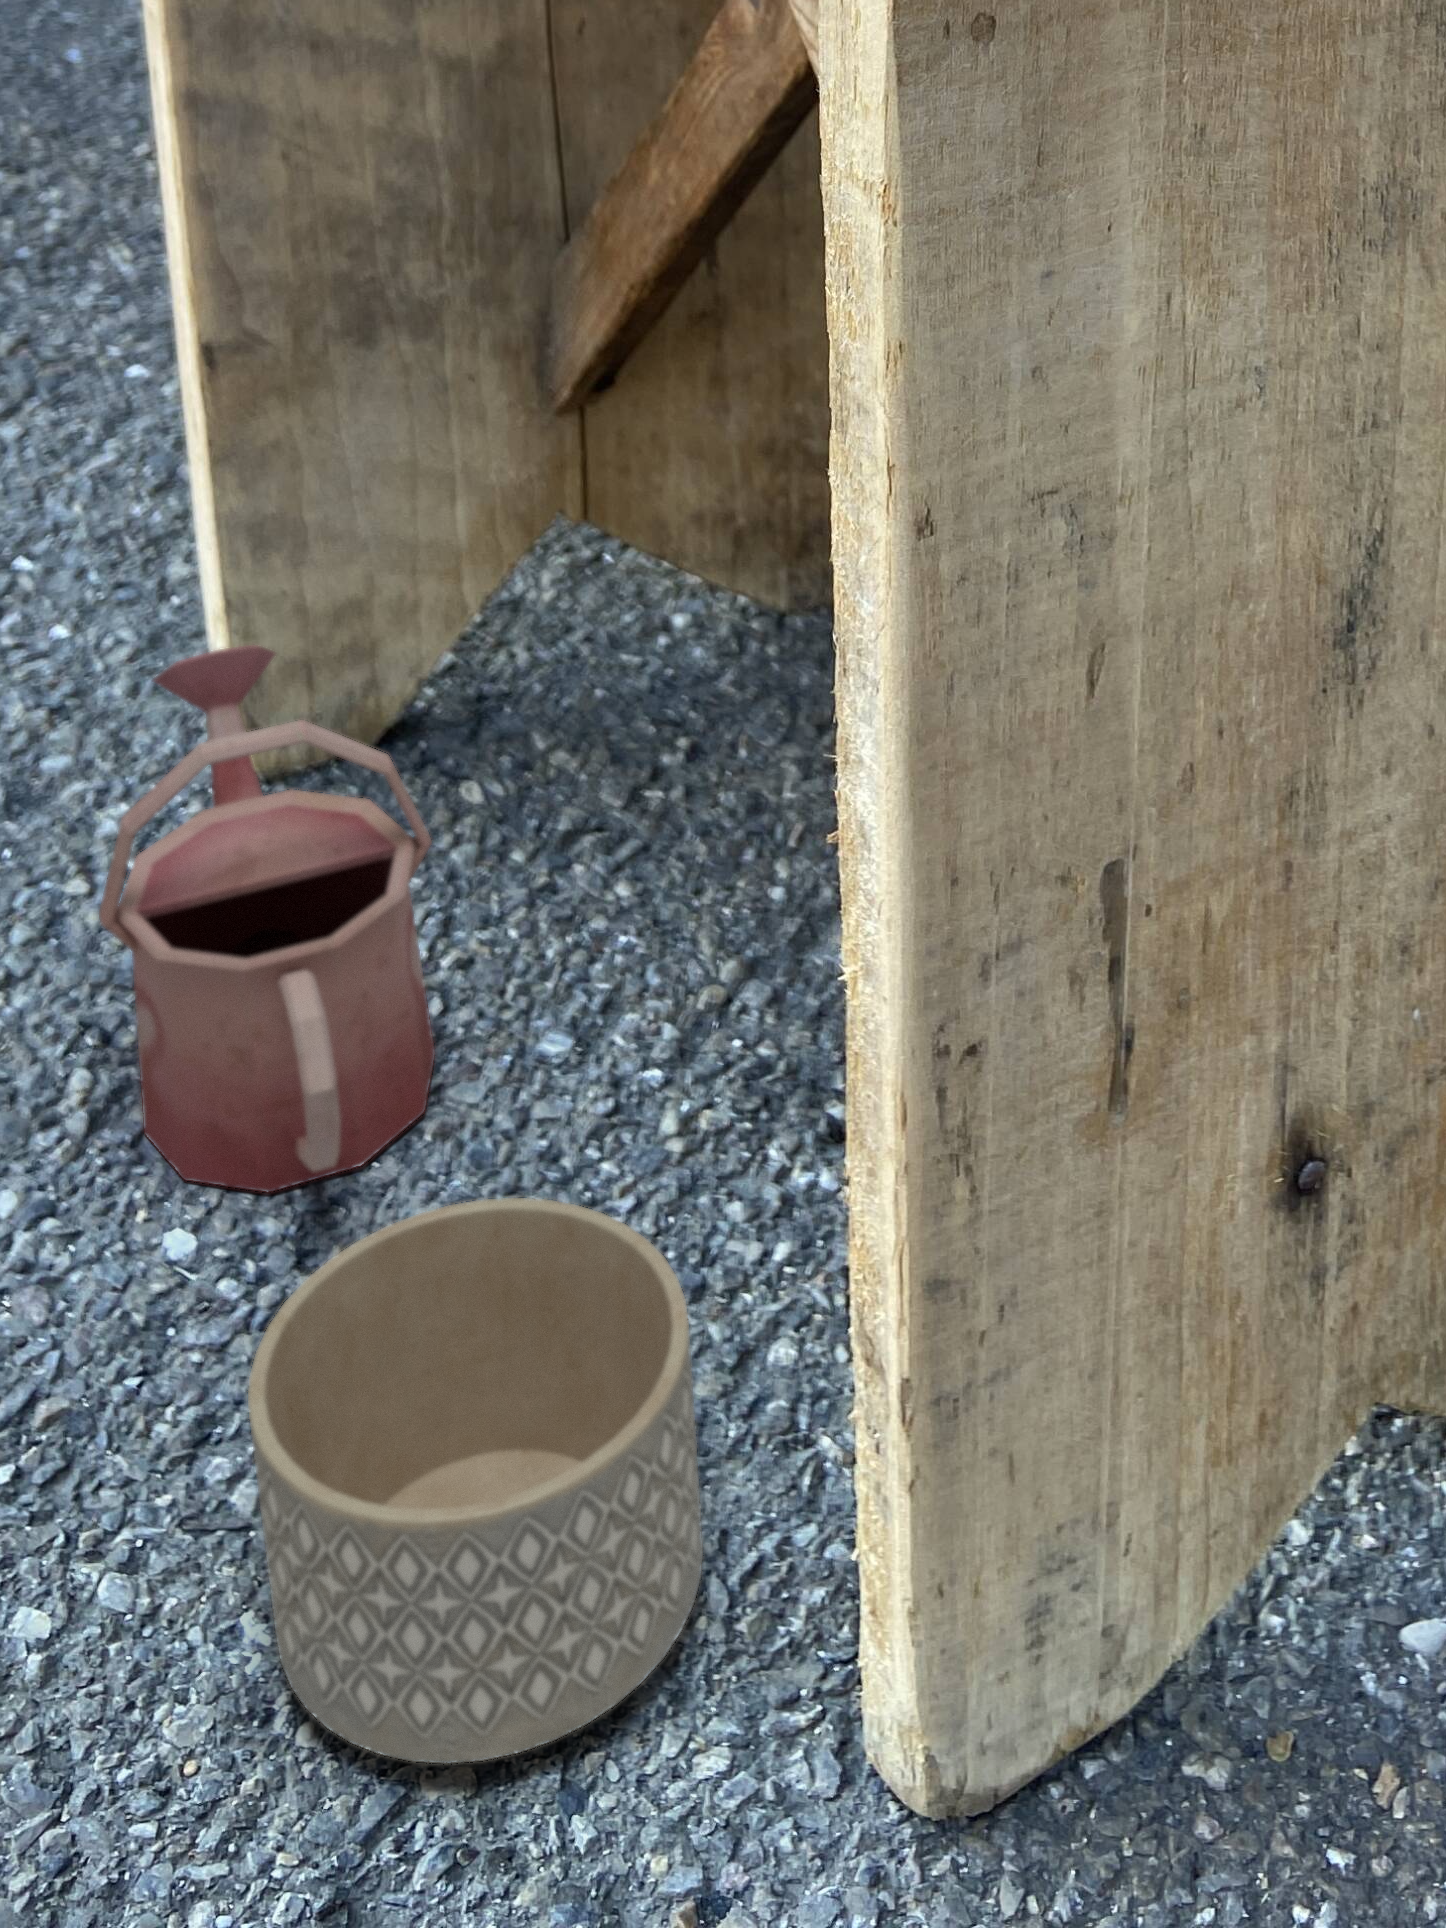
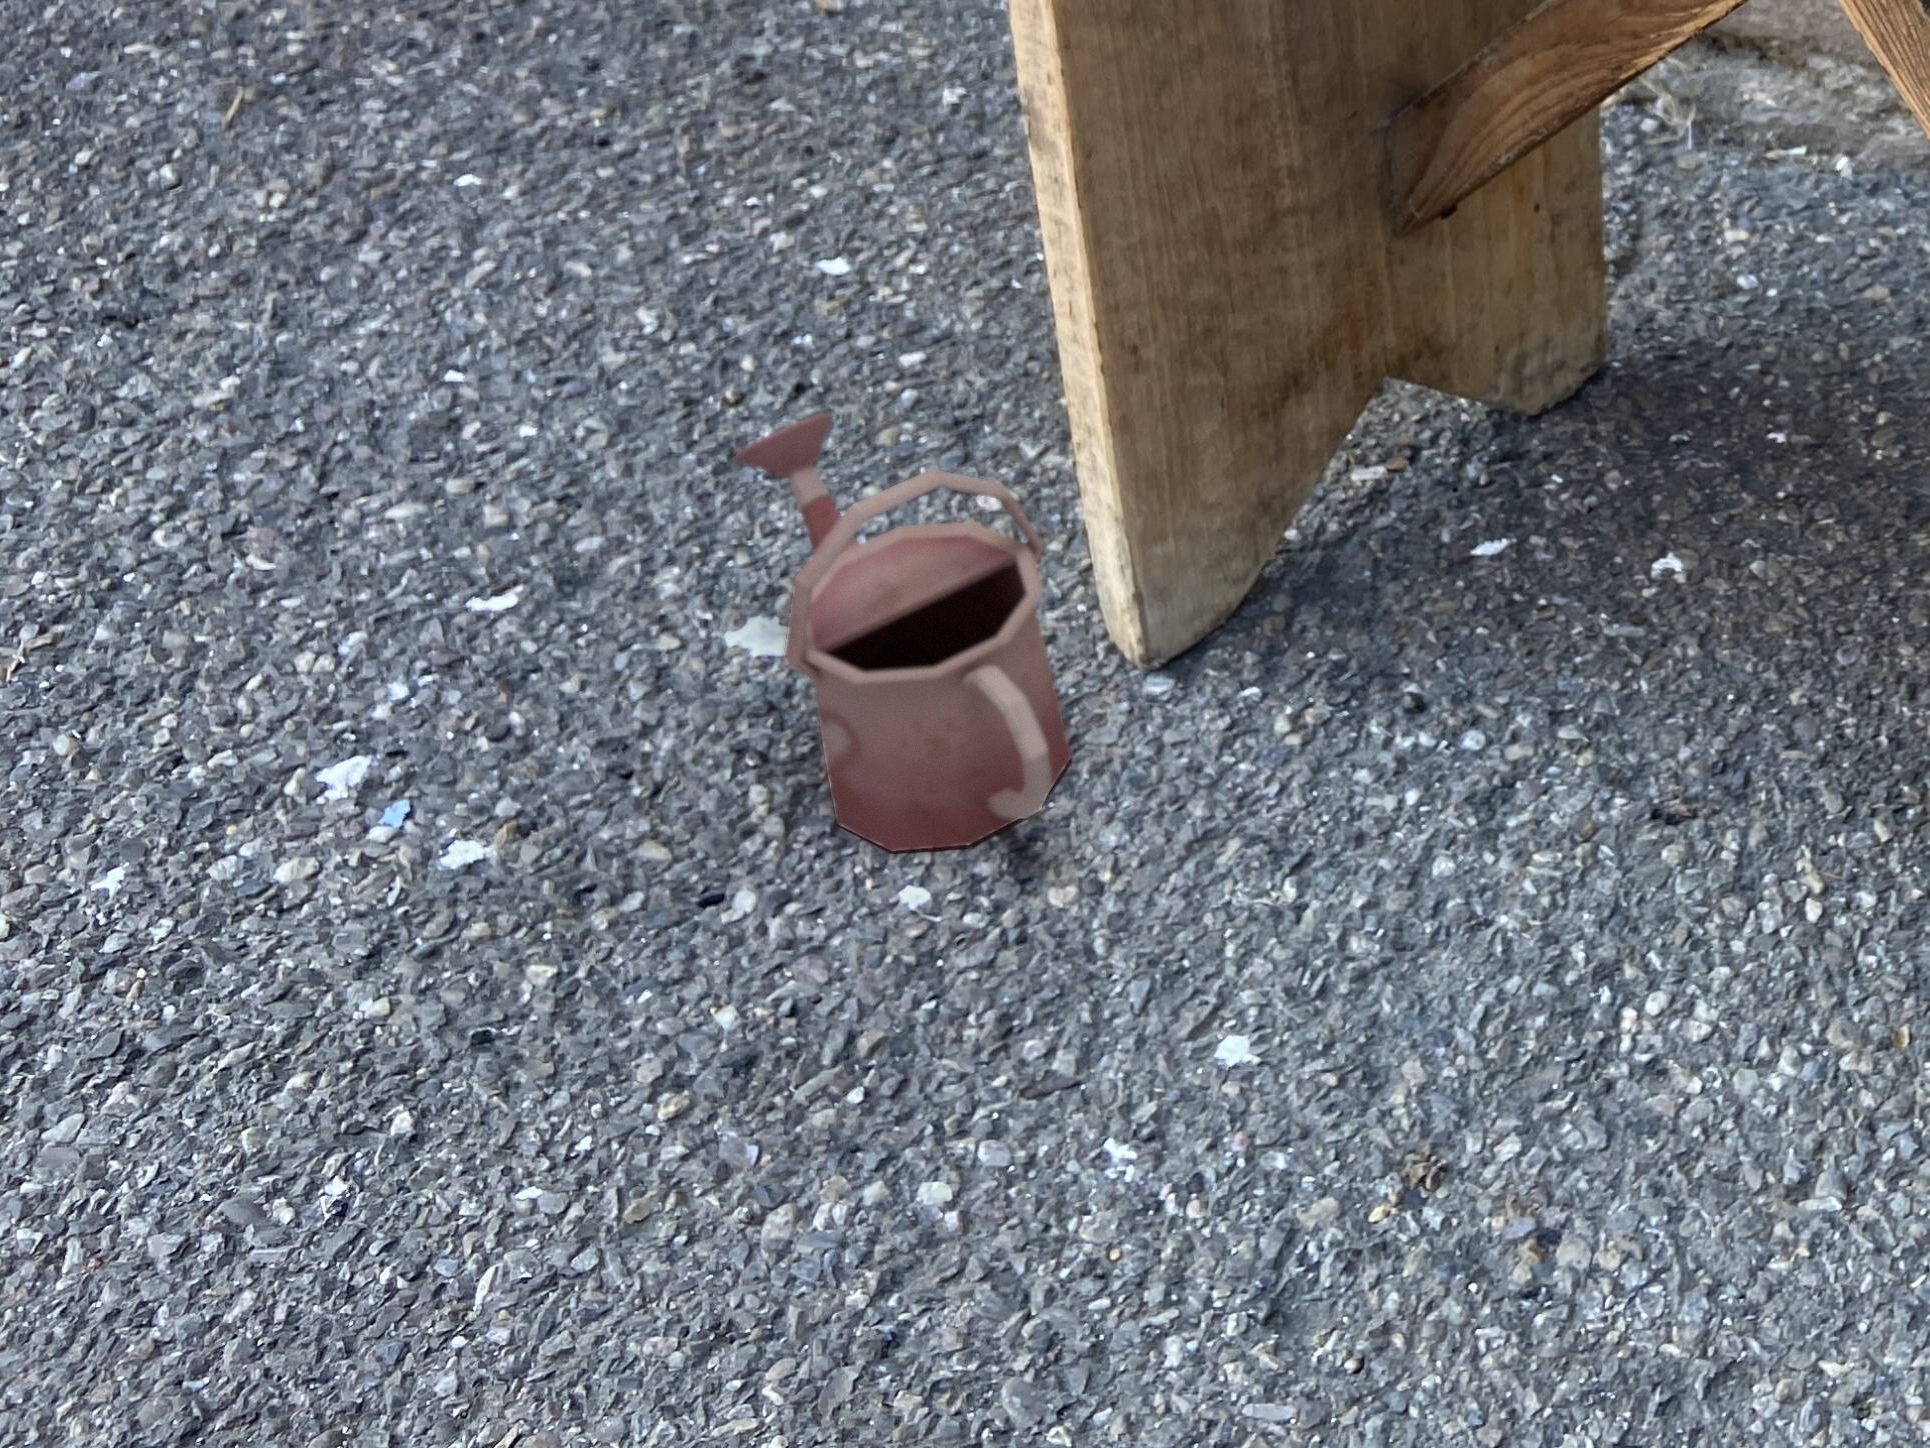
planter: present [248,1198,703,1763] -> none [1105,792,1459,1205]

